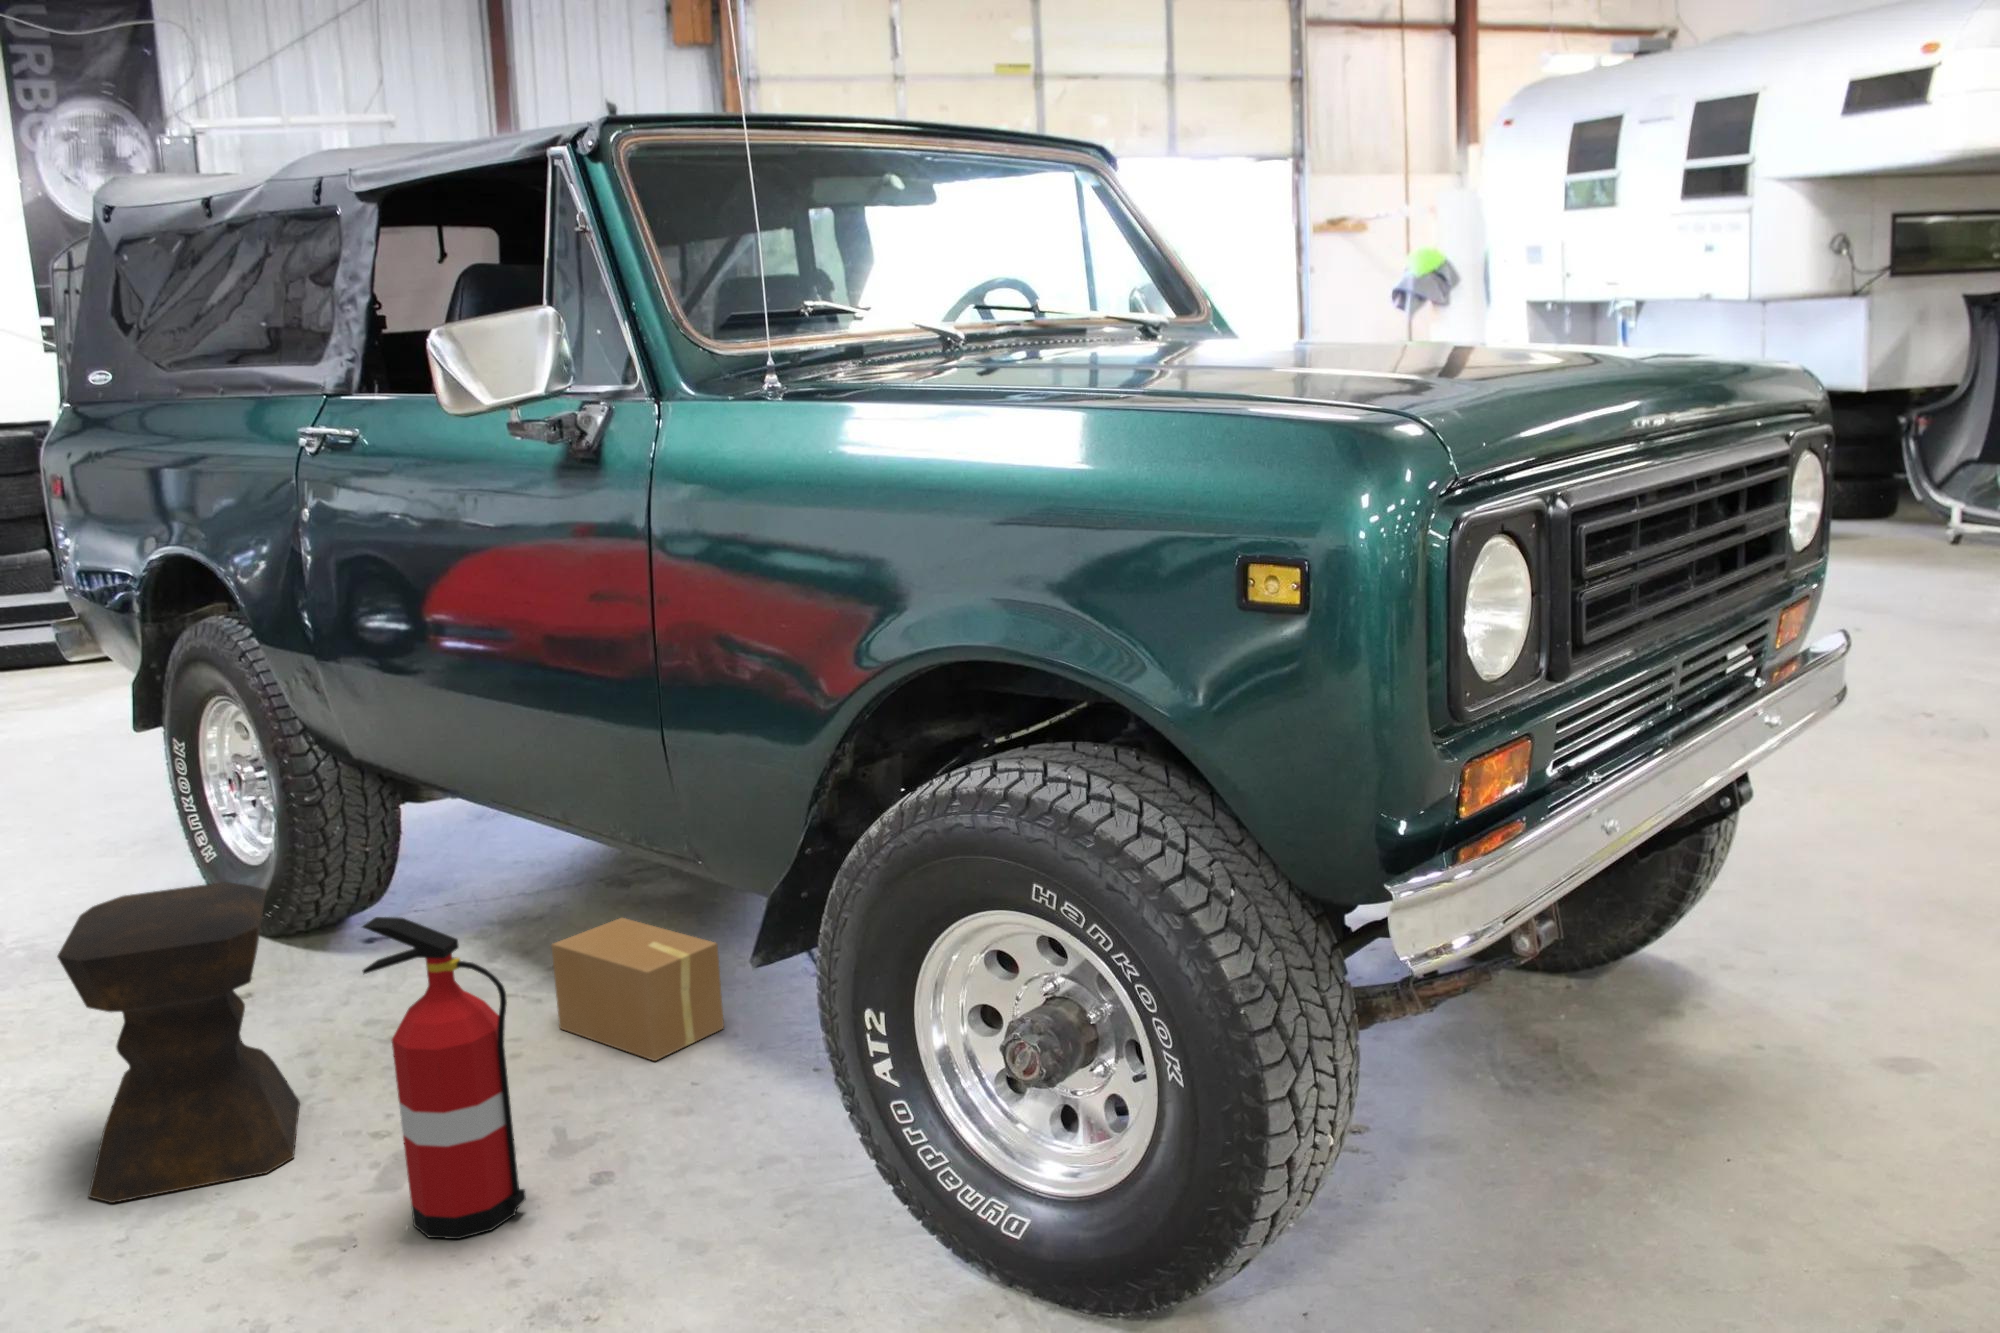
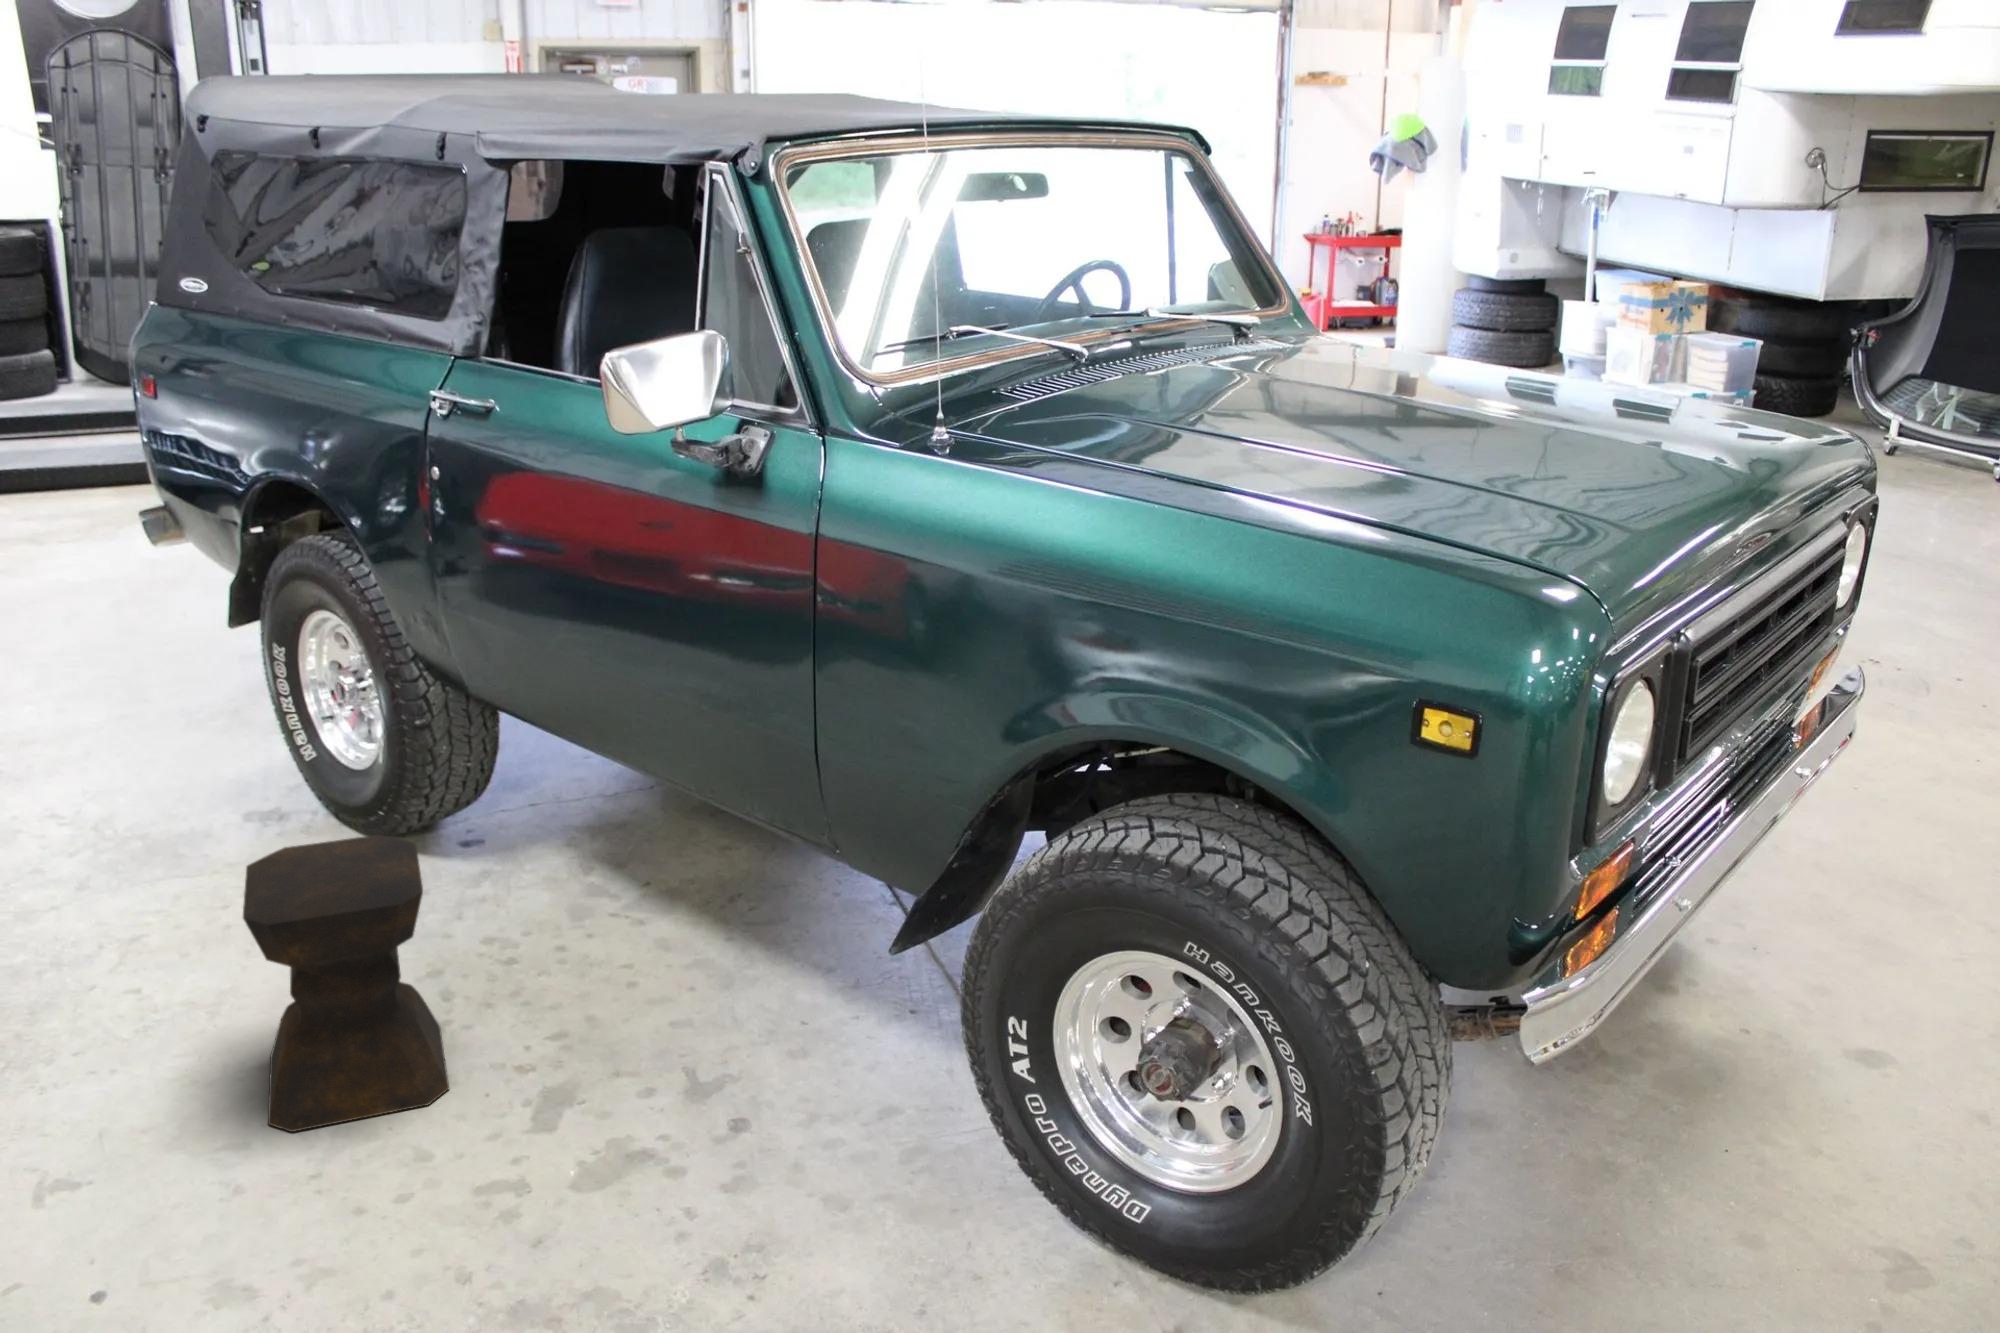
fire extinguisher: present [362,917,526,1239] -> none [538,901,677,1184]
cardboard box: present [551,918,724,1061] -> none [662,853,818,996]

